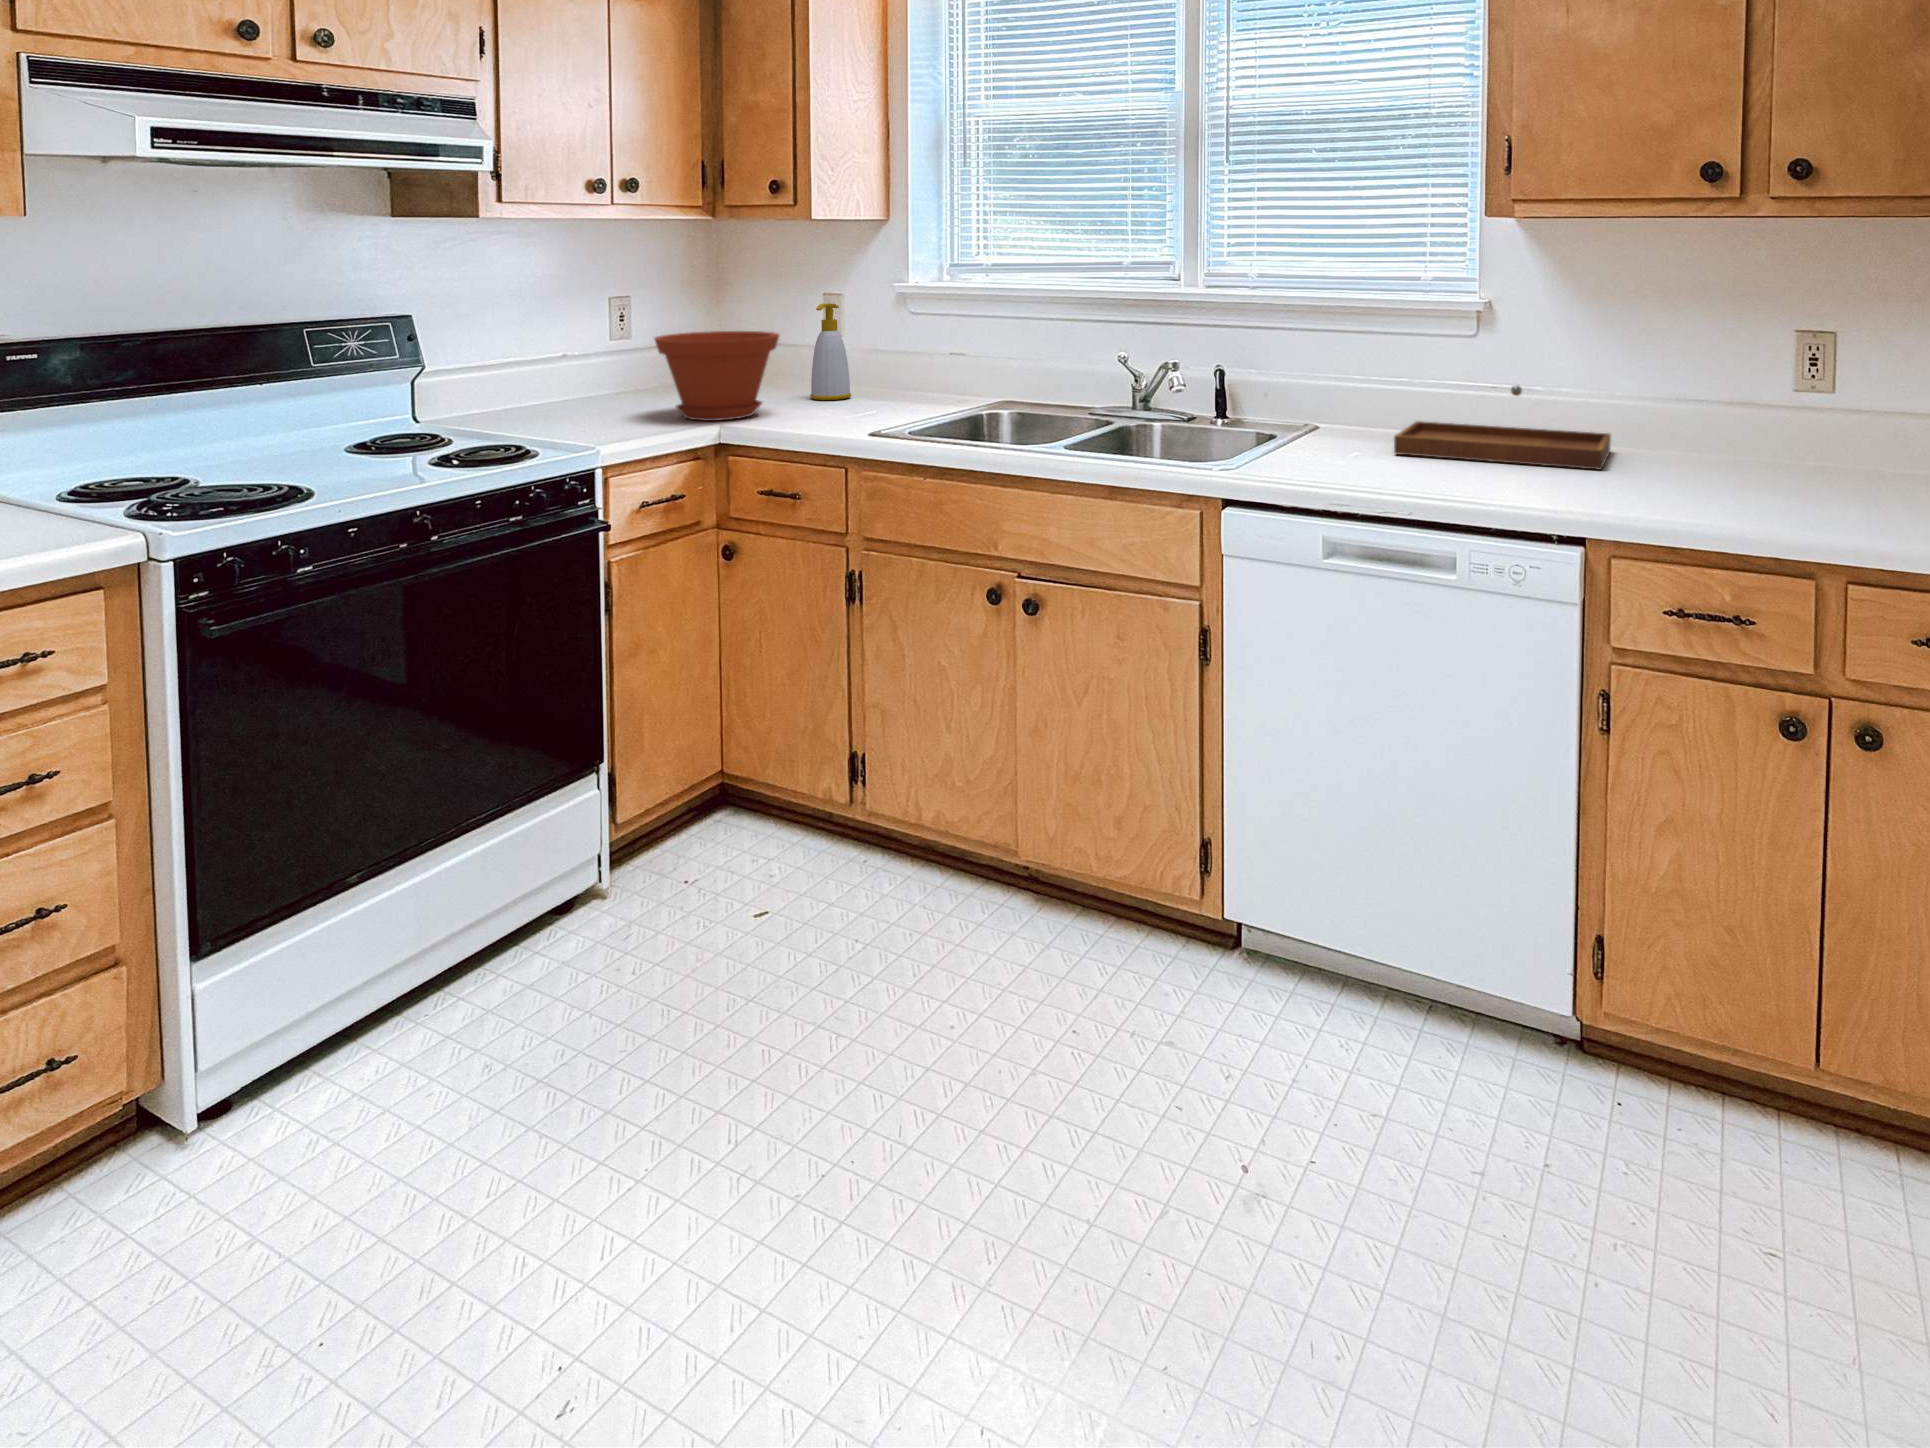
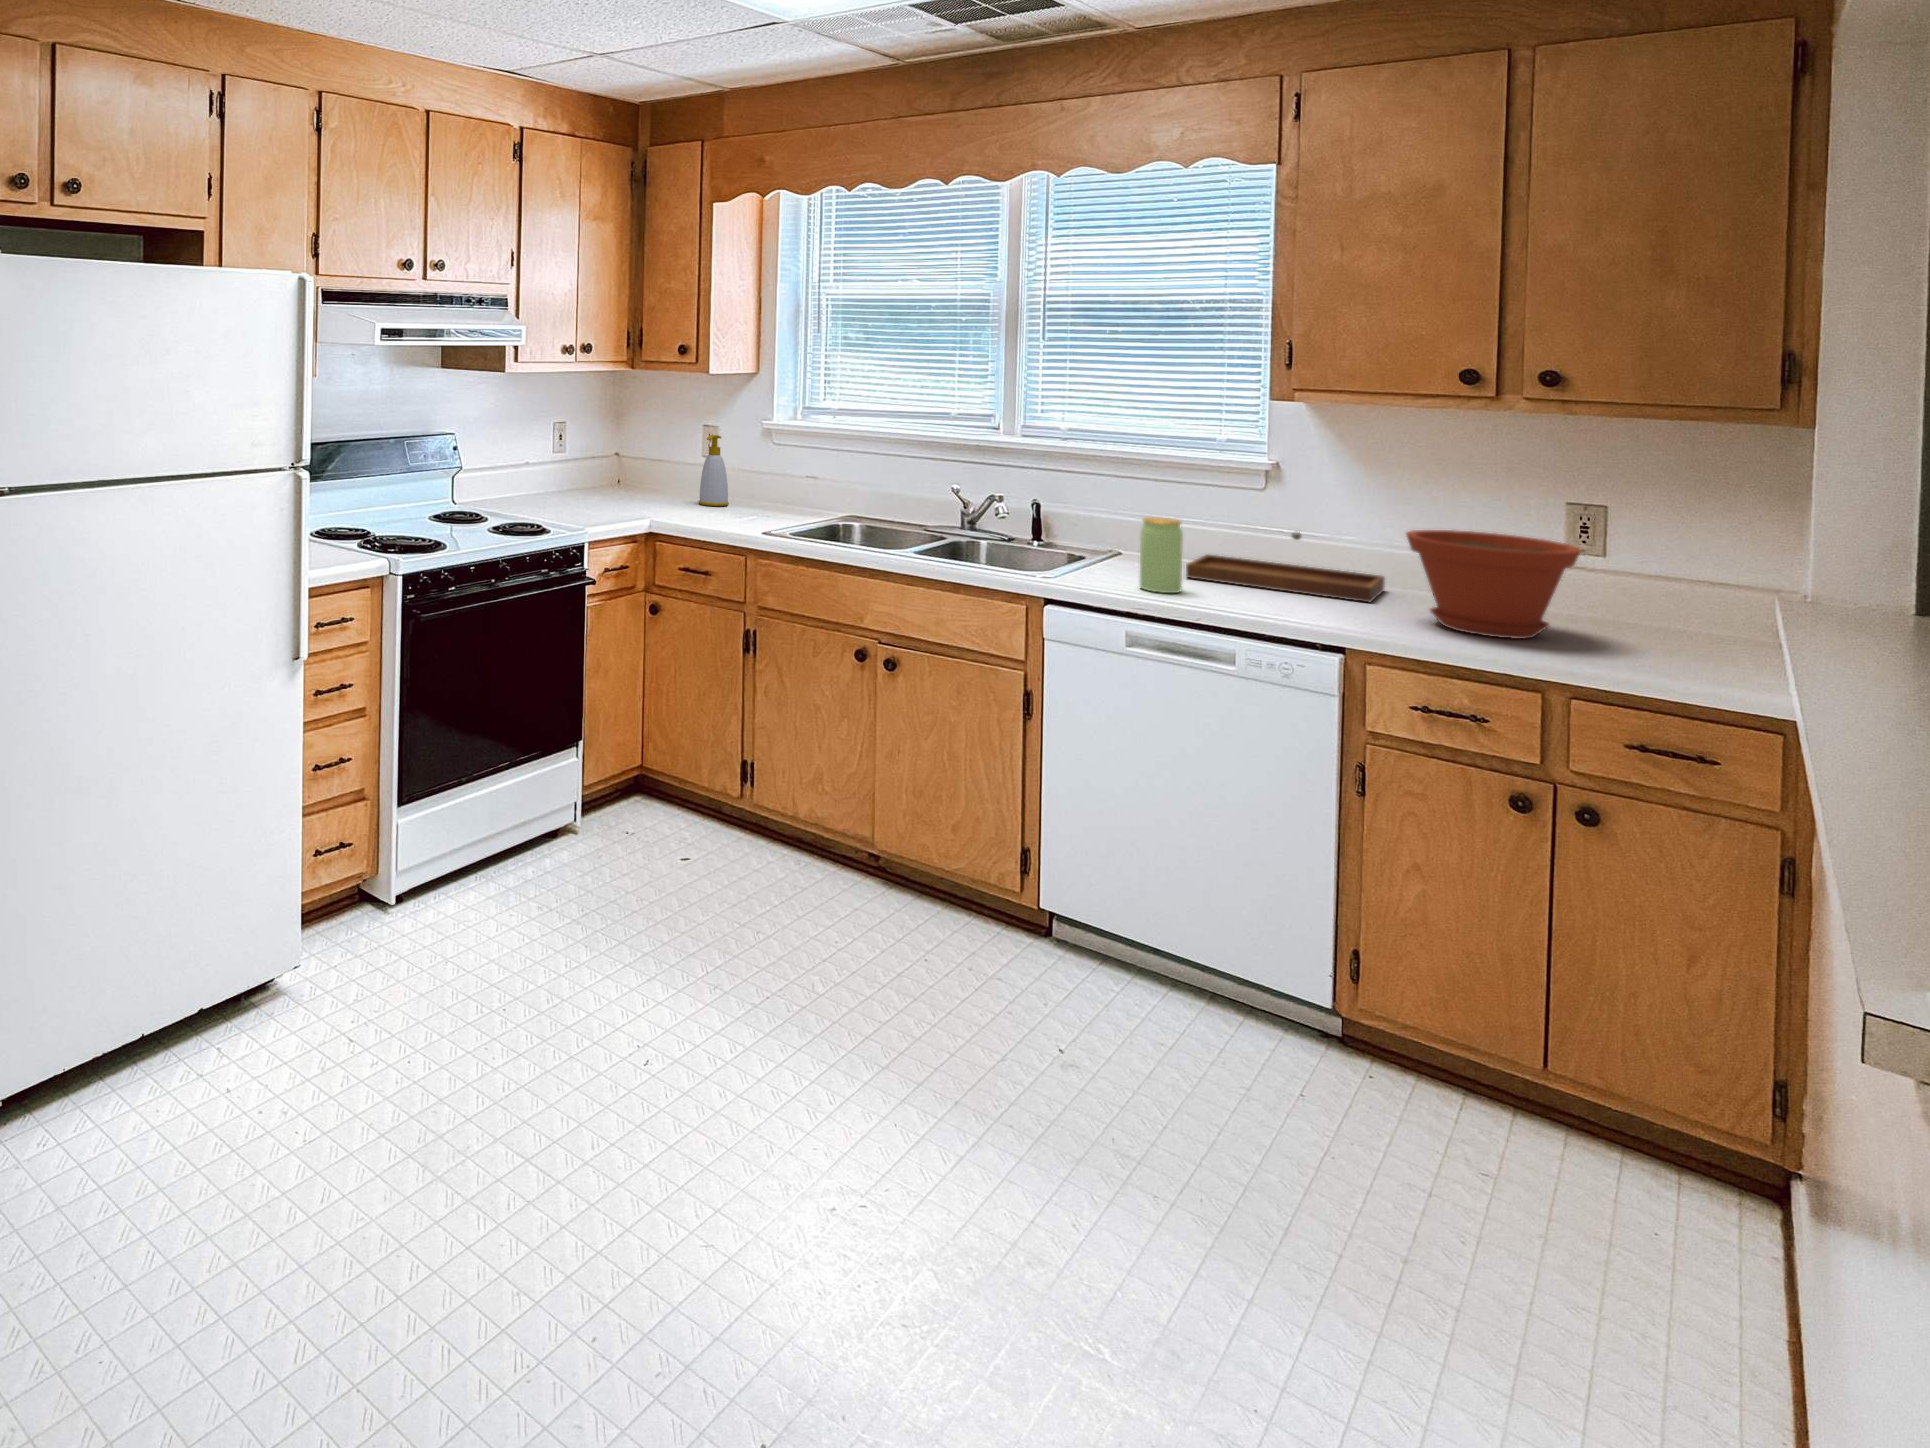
plant pot: present [655,331,779,421] -> present [1406,530,1581,639]
jar: none [1340,377,1390,479] -> present [1140,517,1183,593]

